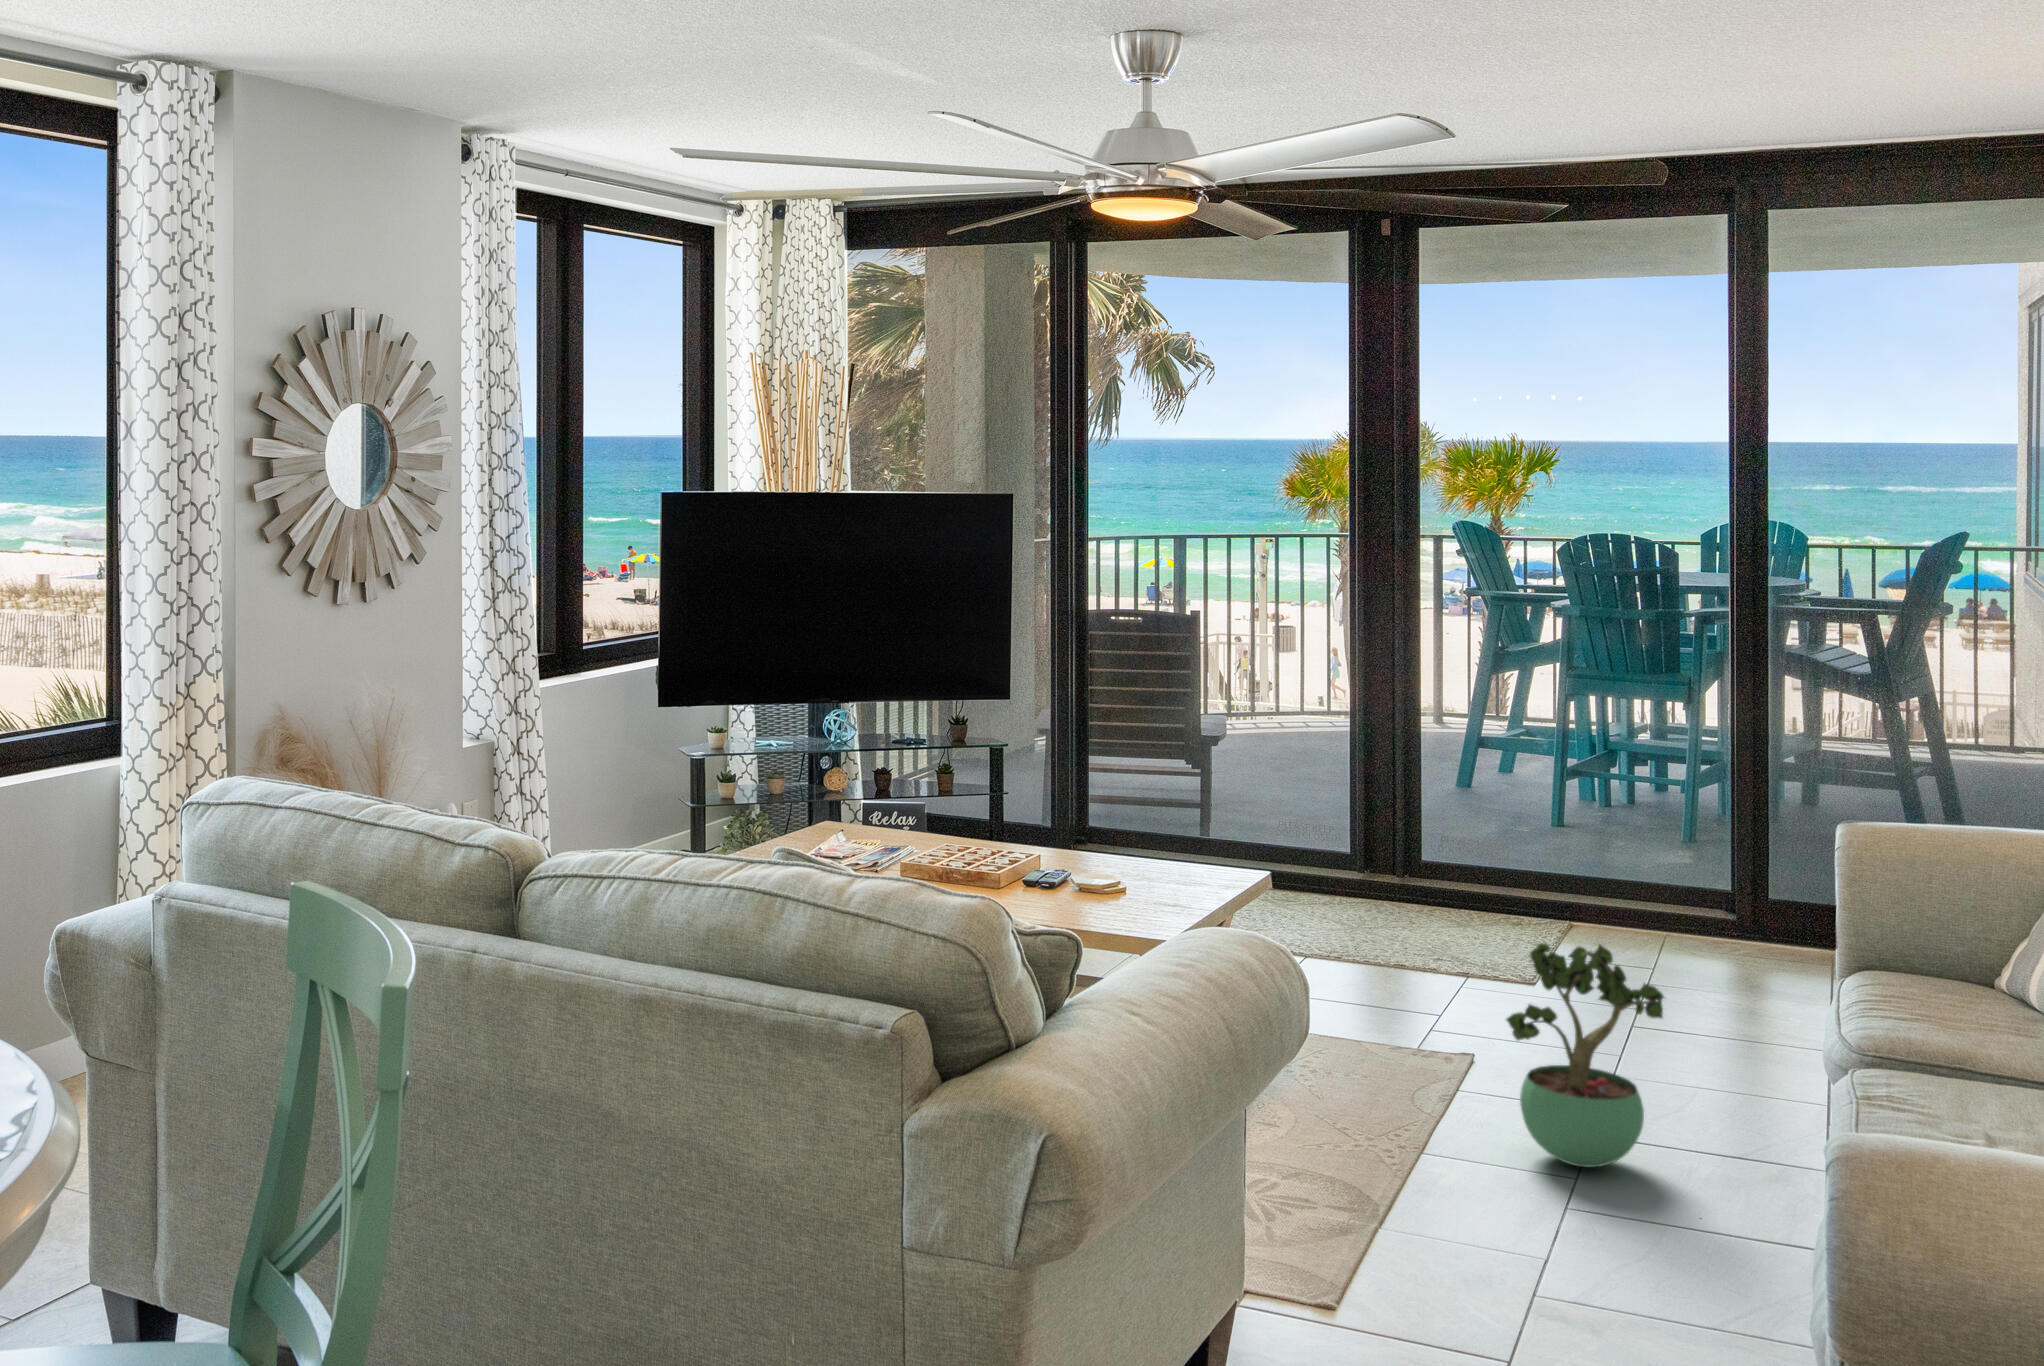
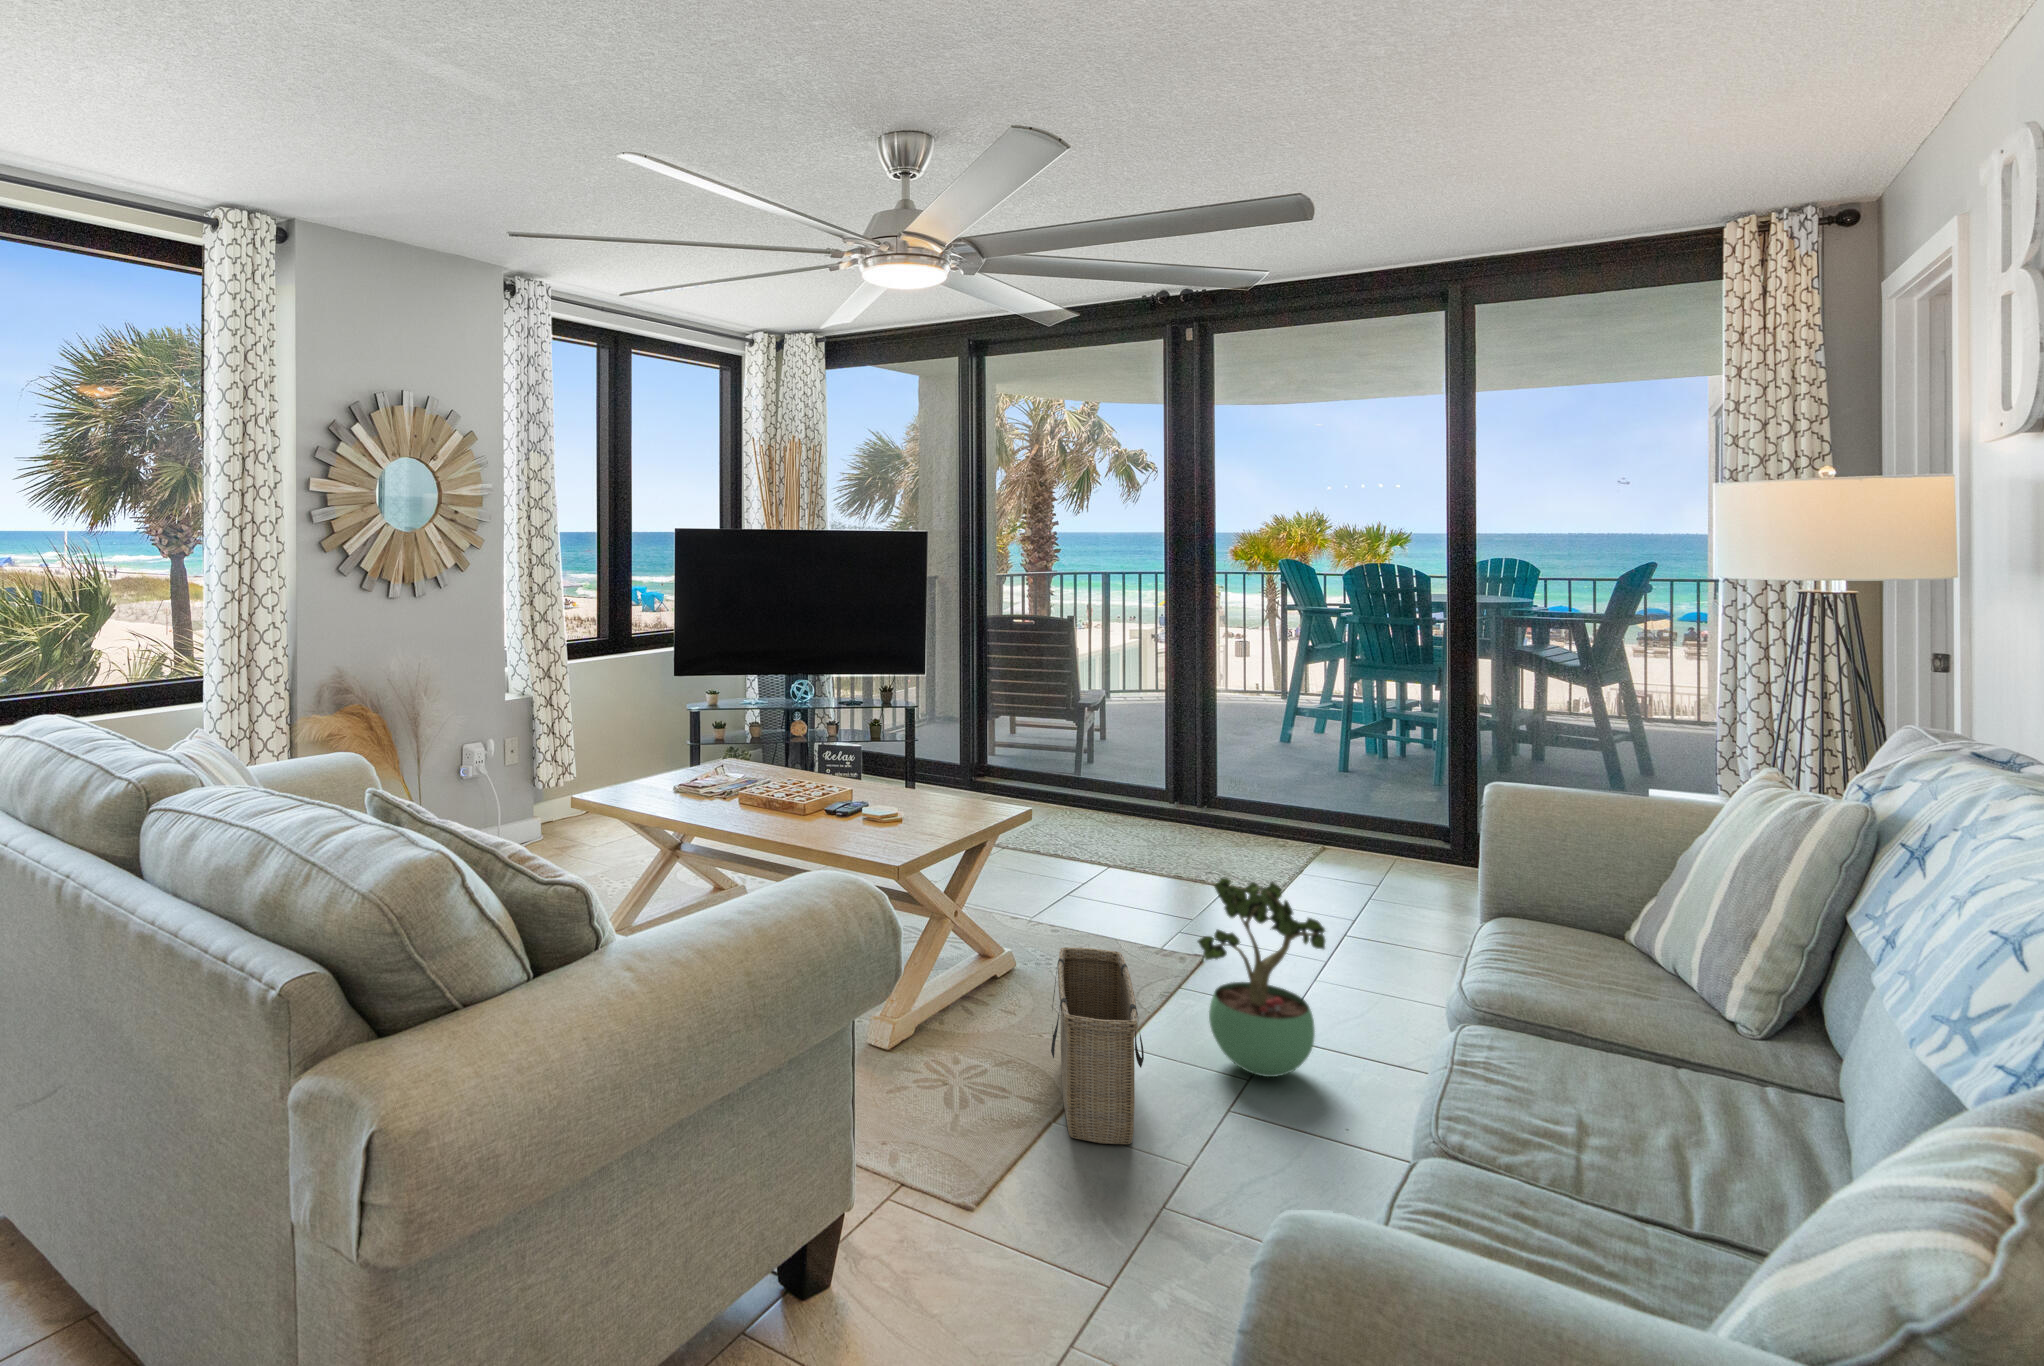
basket: none [1351,1032,1482,1238] -> present [1051,948,1144,1144]

